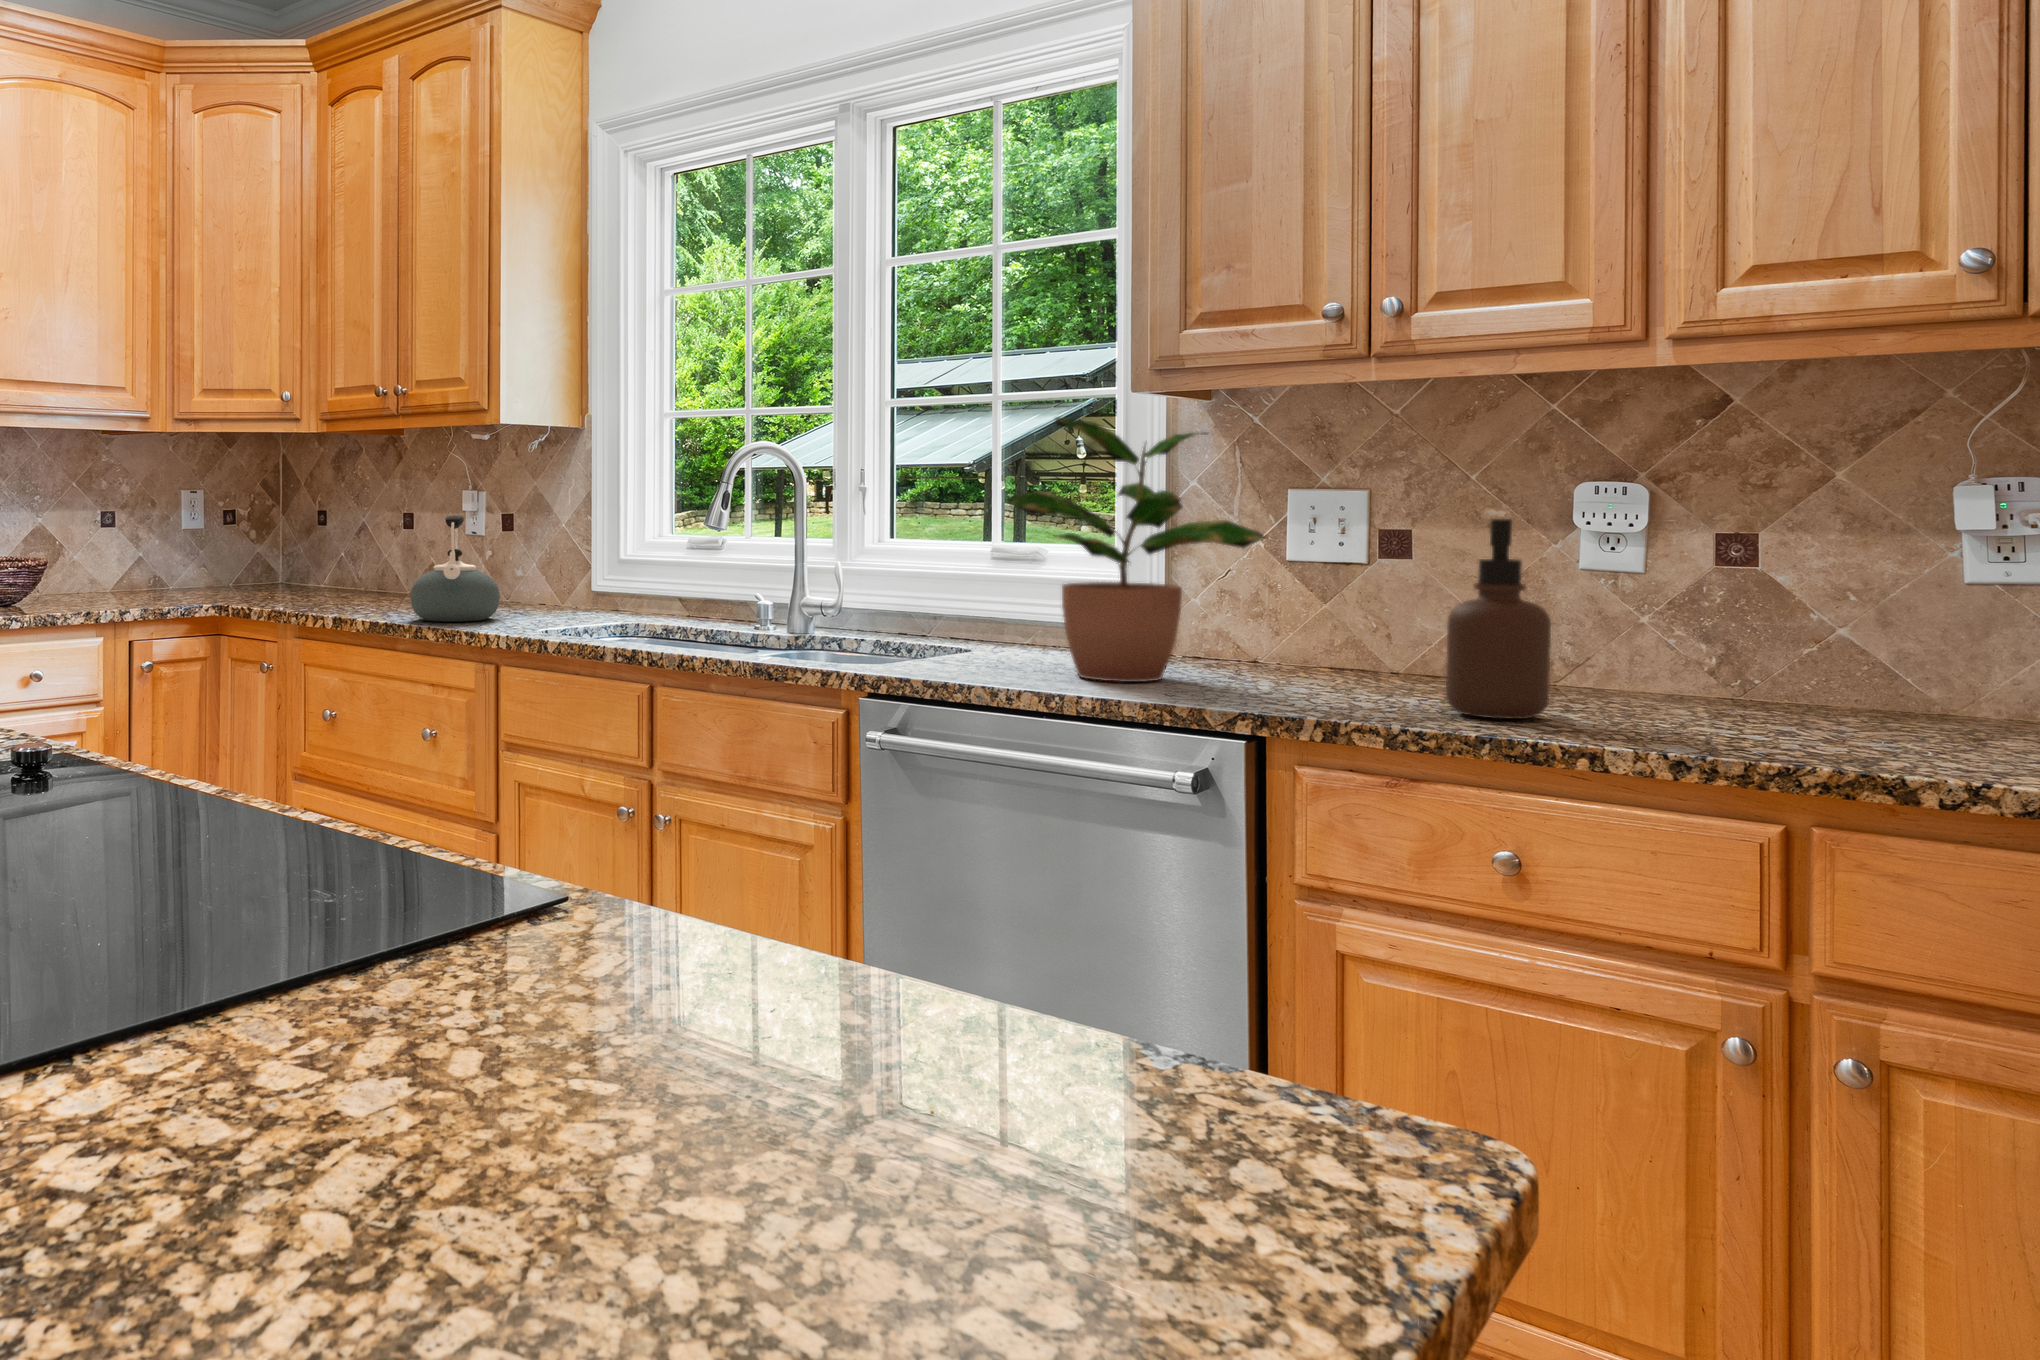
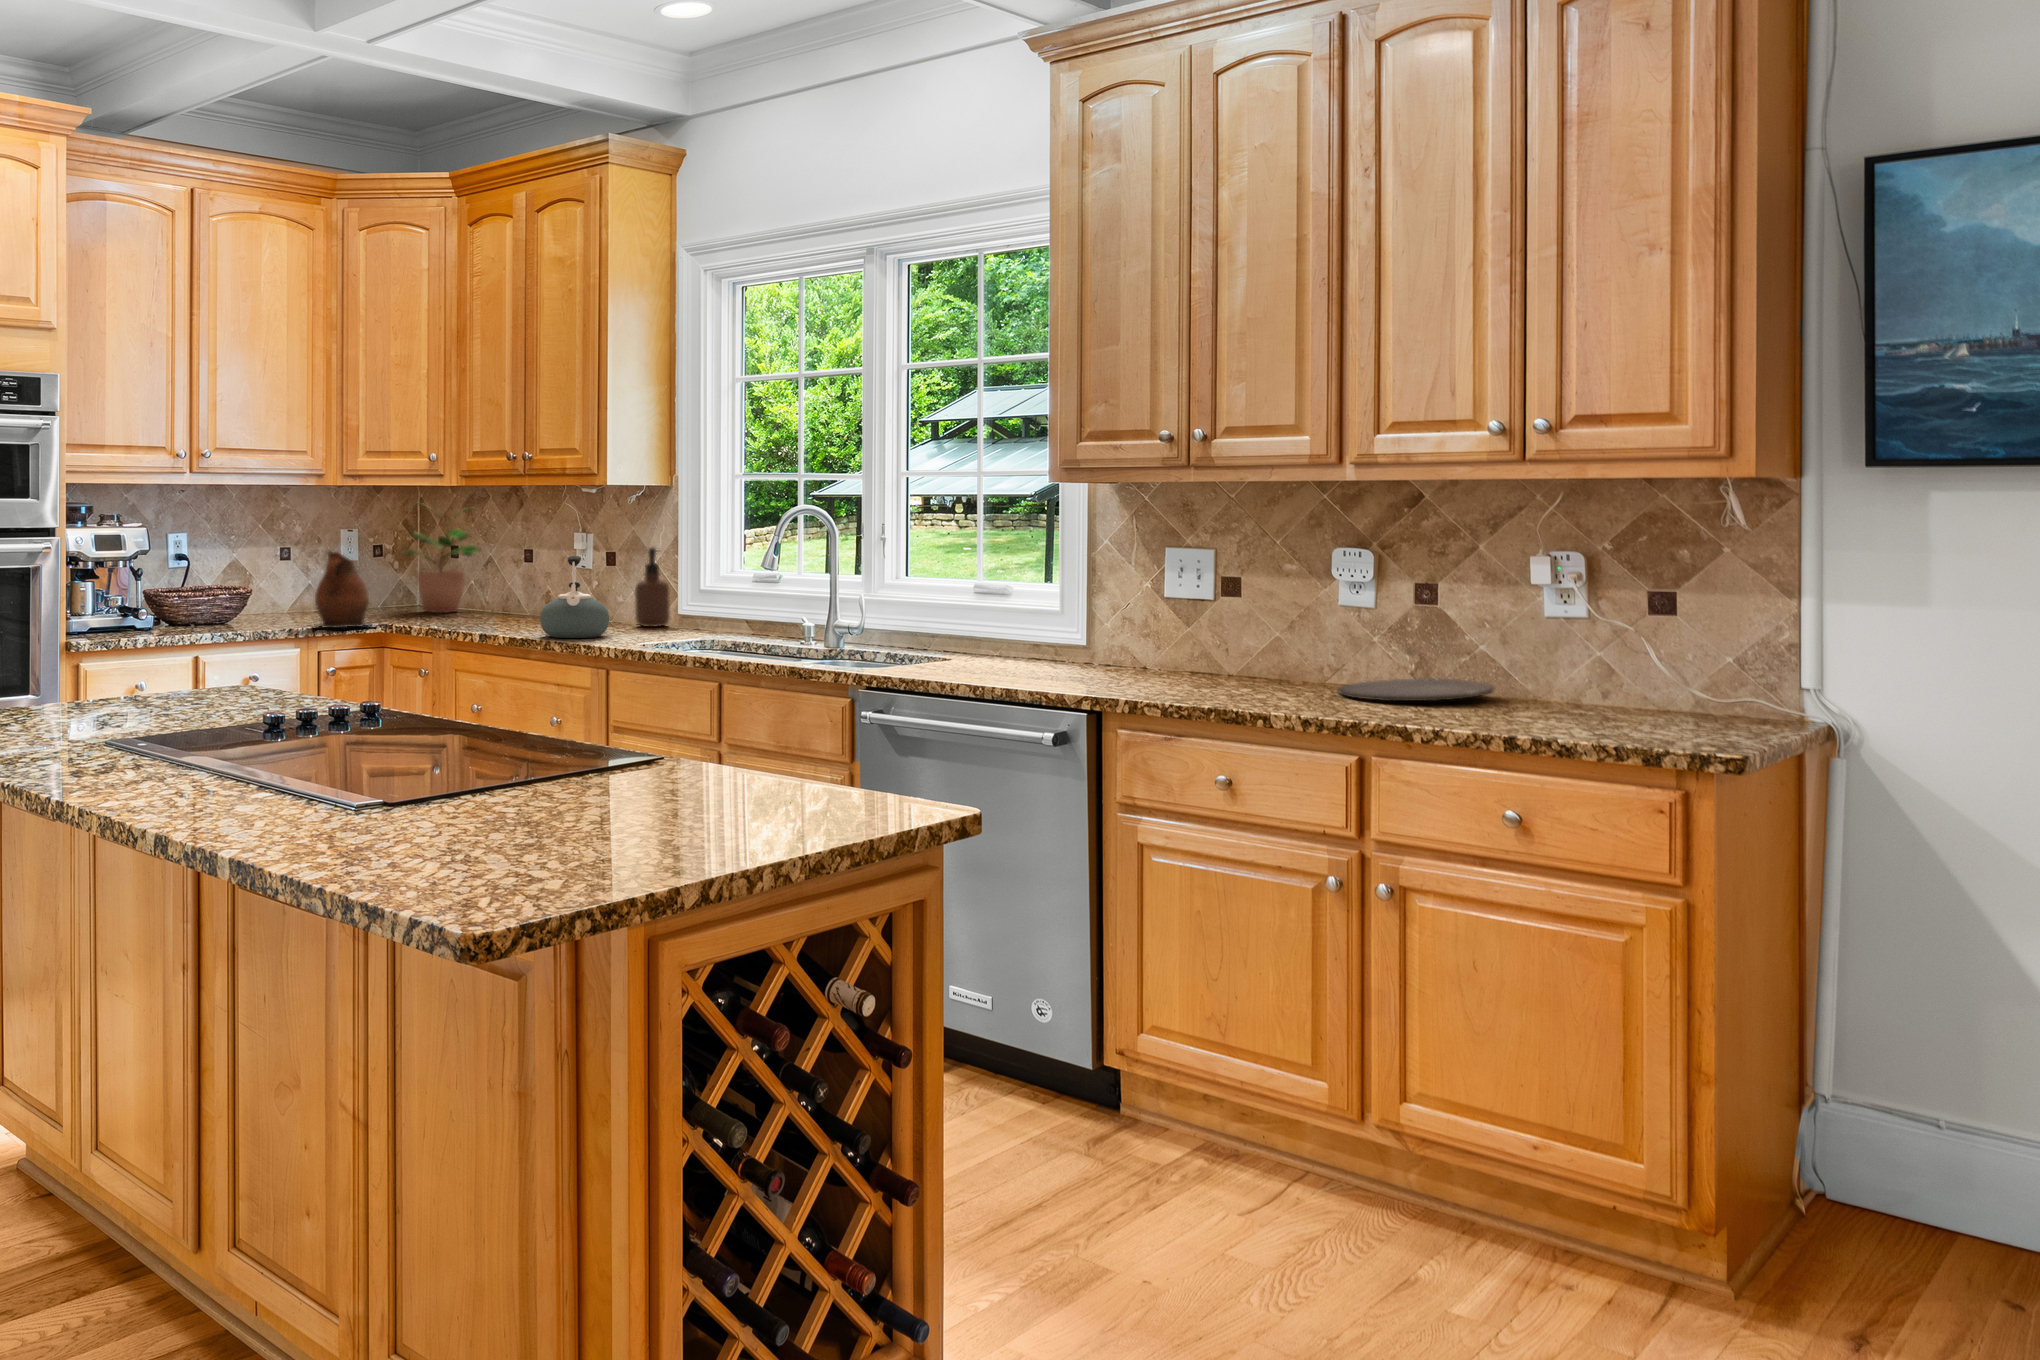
potted plant: present [1008,418,1265,682] -> present [404,507,480,613]
ceramic pitcher: none [122,513,214,610] -> present [314,552,379,628]
soap dispenser: present [1446,519,1551,719] -> present [635,548,670,627]
plate: none [1630,682,1924,723] -> present [1338,678,1494,701]

